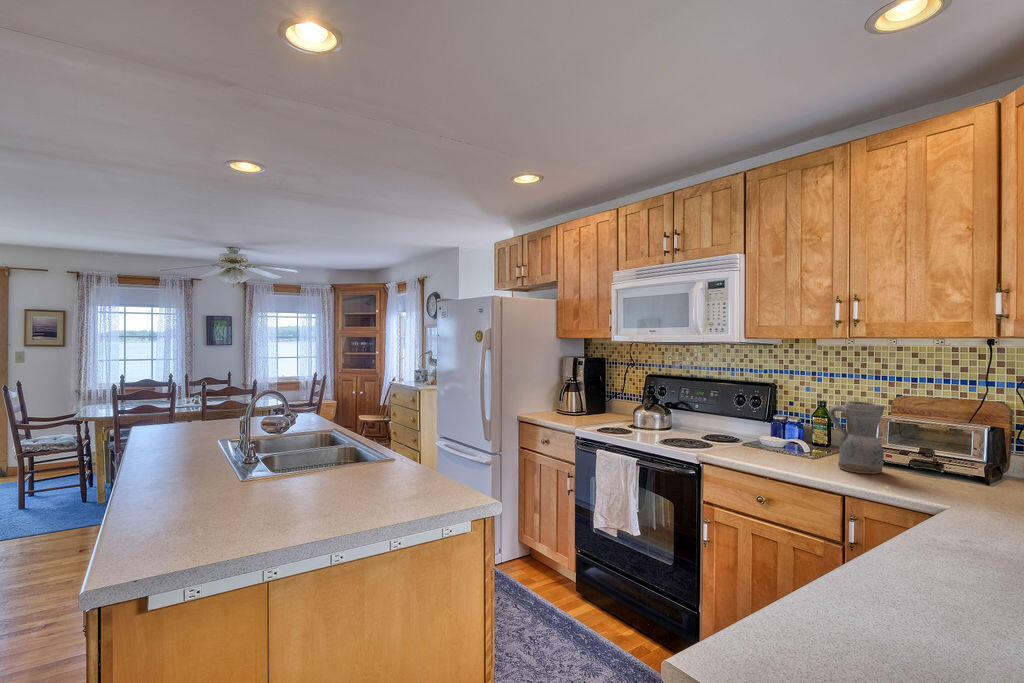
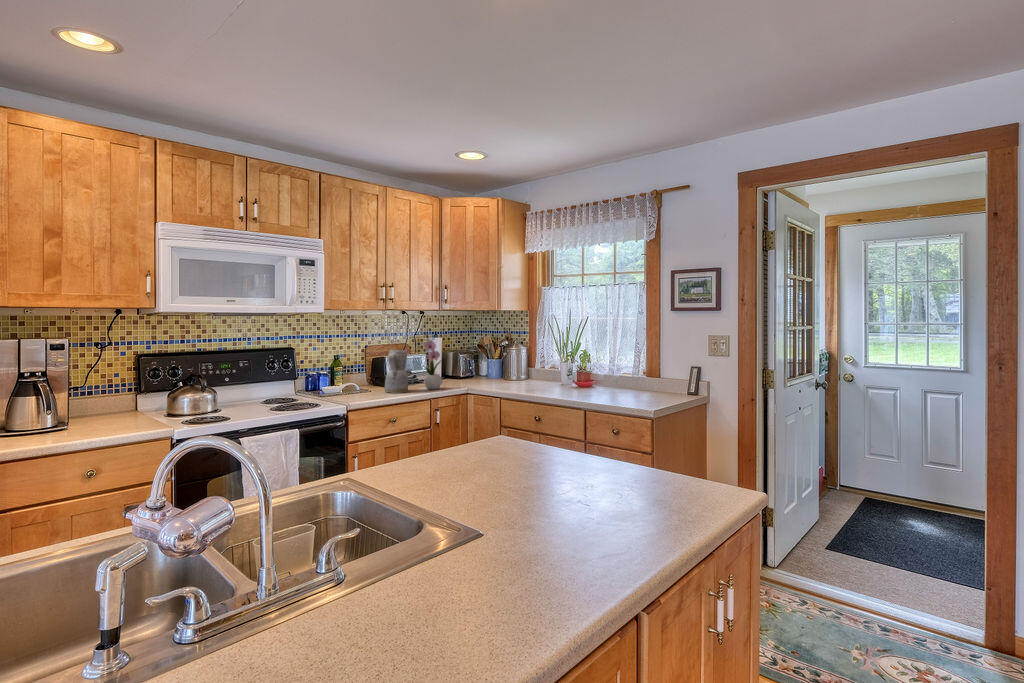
flower arrangement: none [895,378,957,490] -> present [424,333,443,389]

